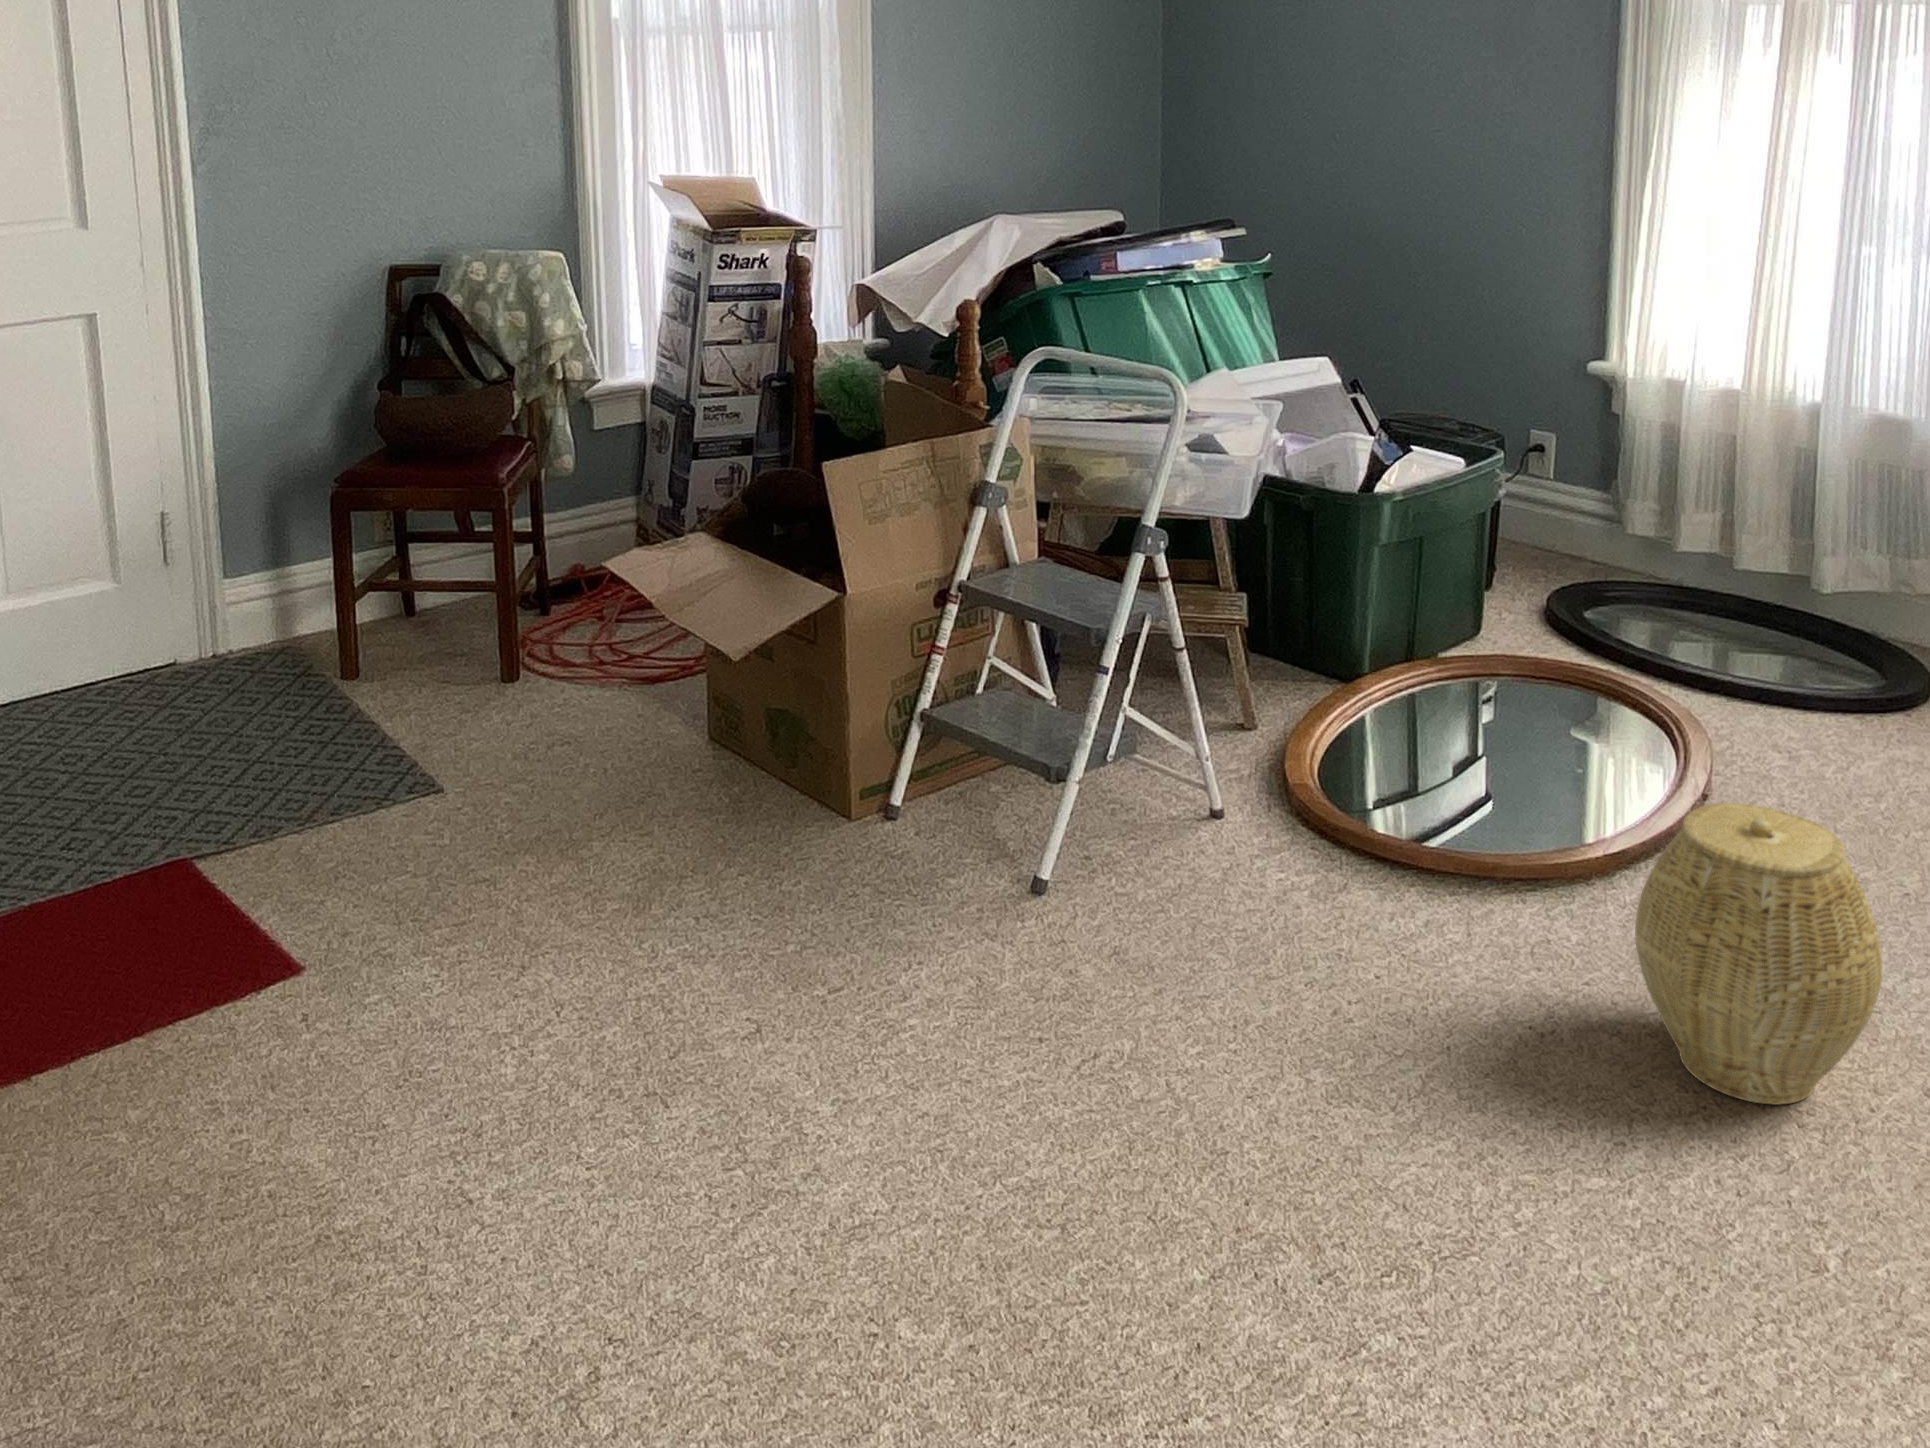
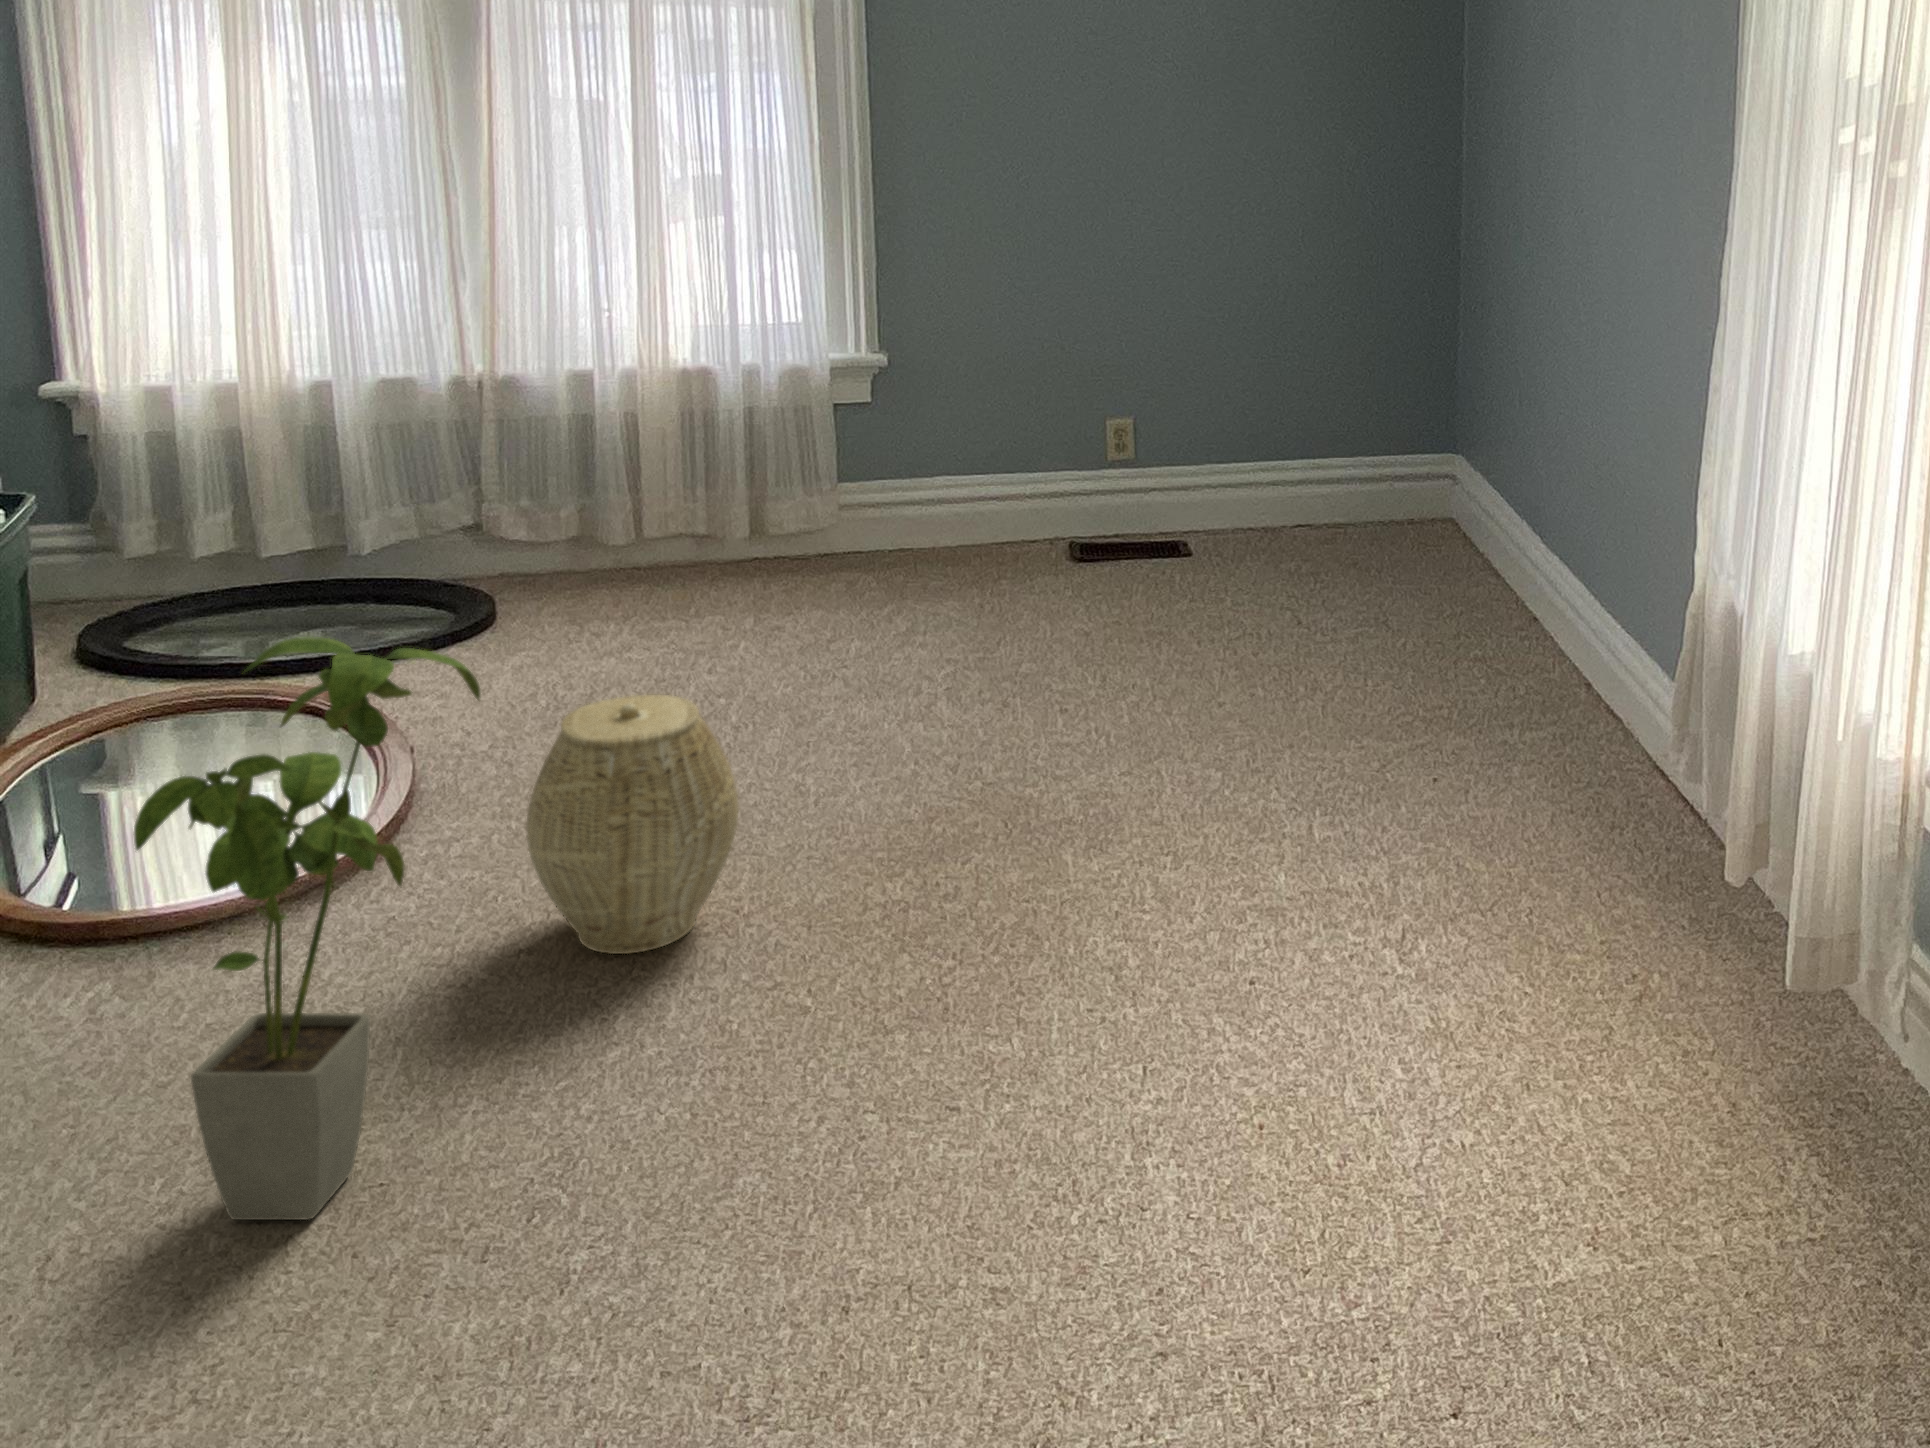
house plant: none [1154,624,1456,1145] -> present [133,637,481,1220]

